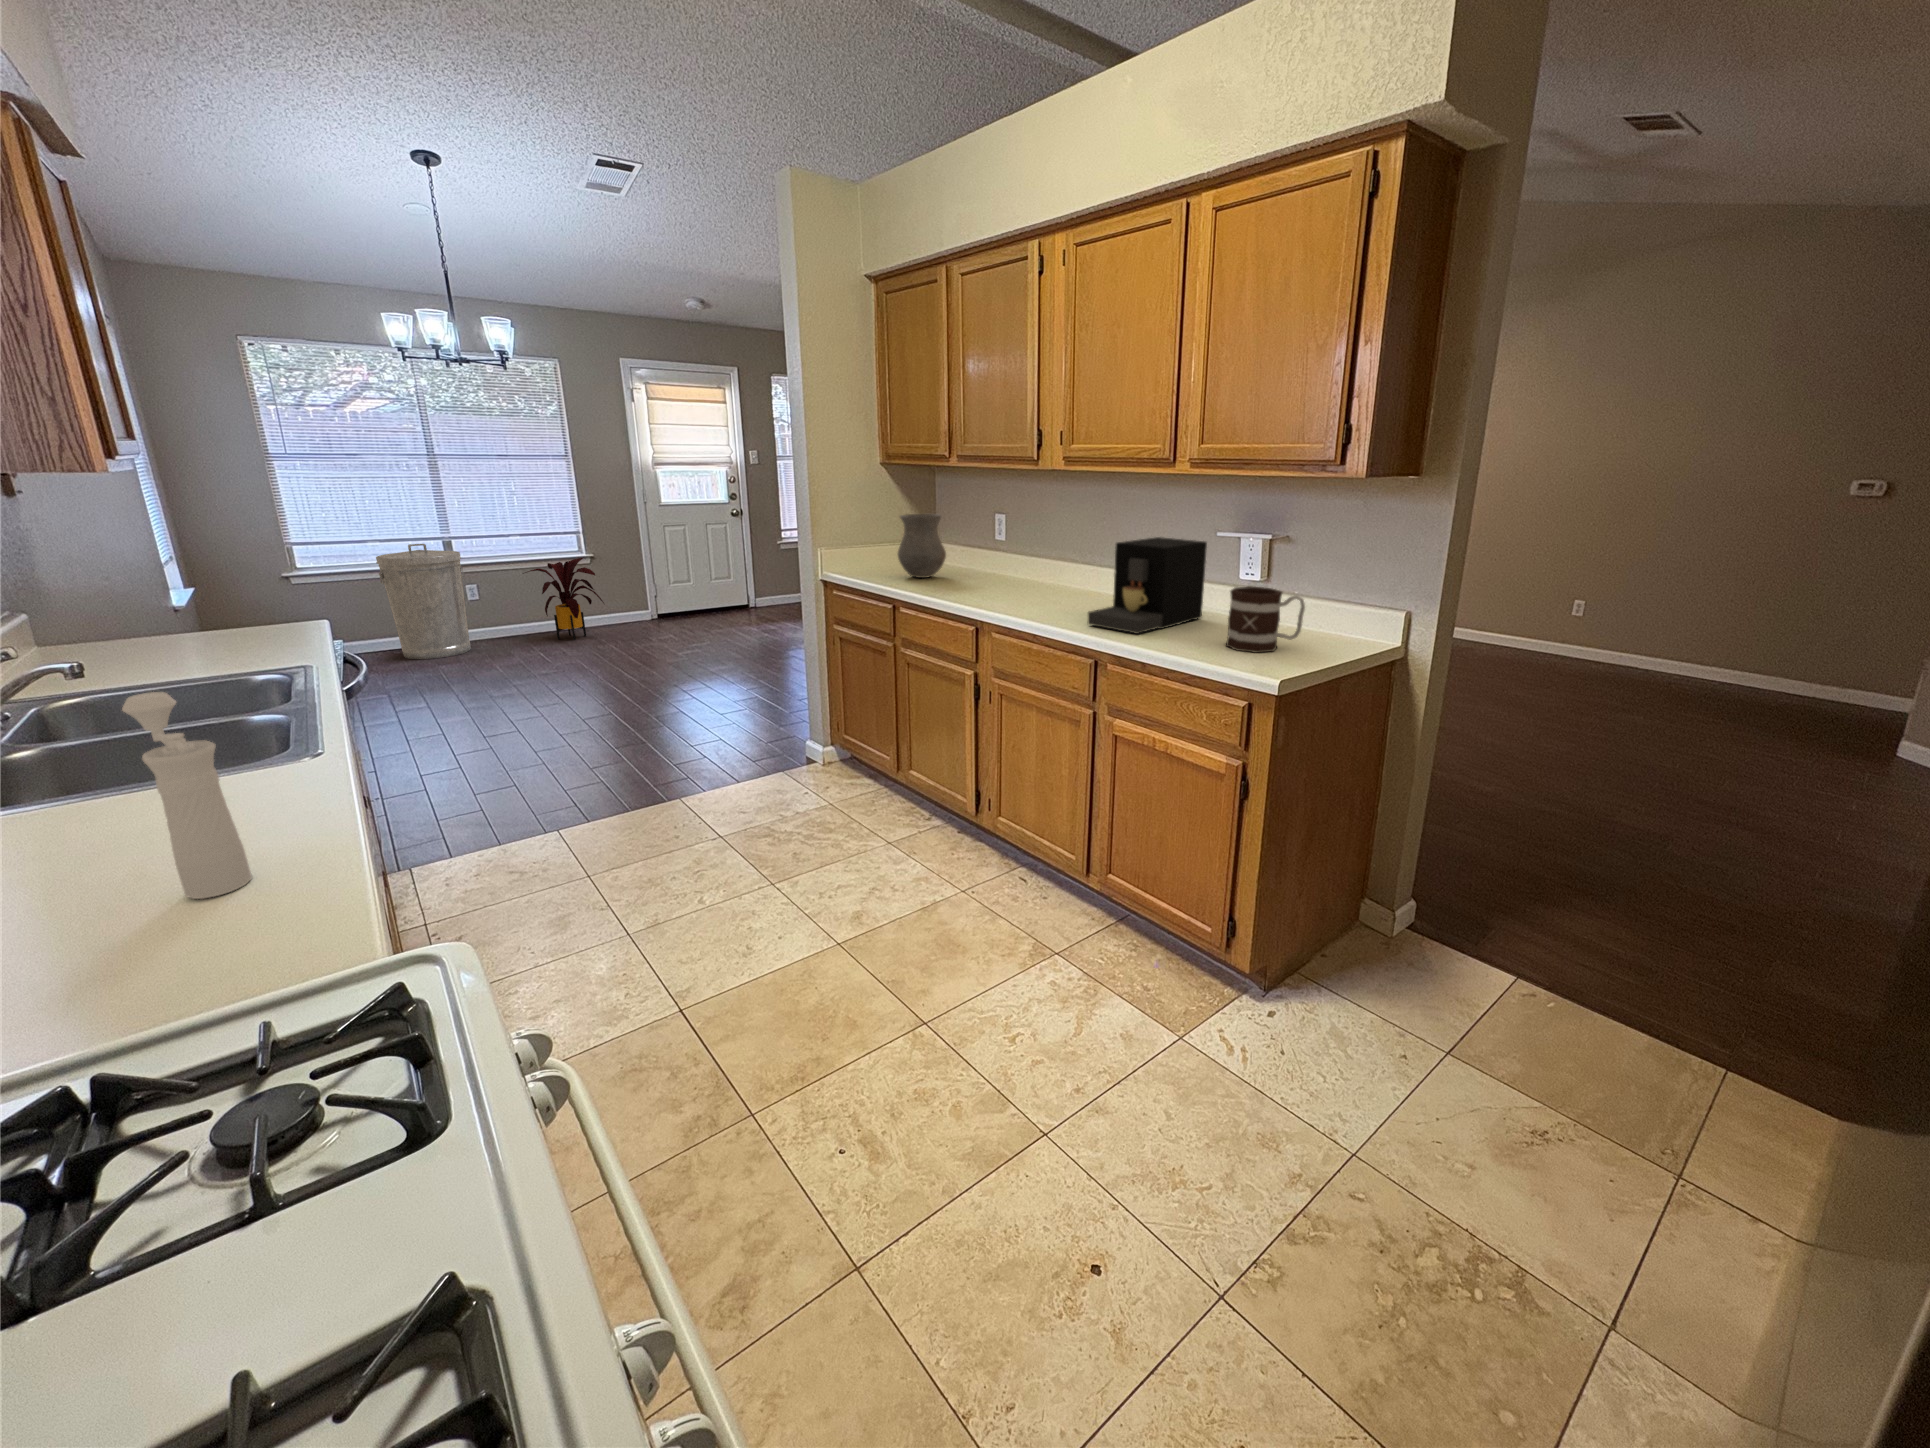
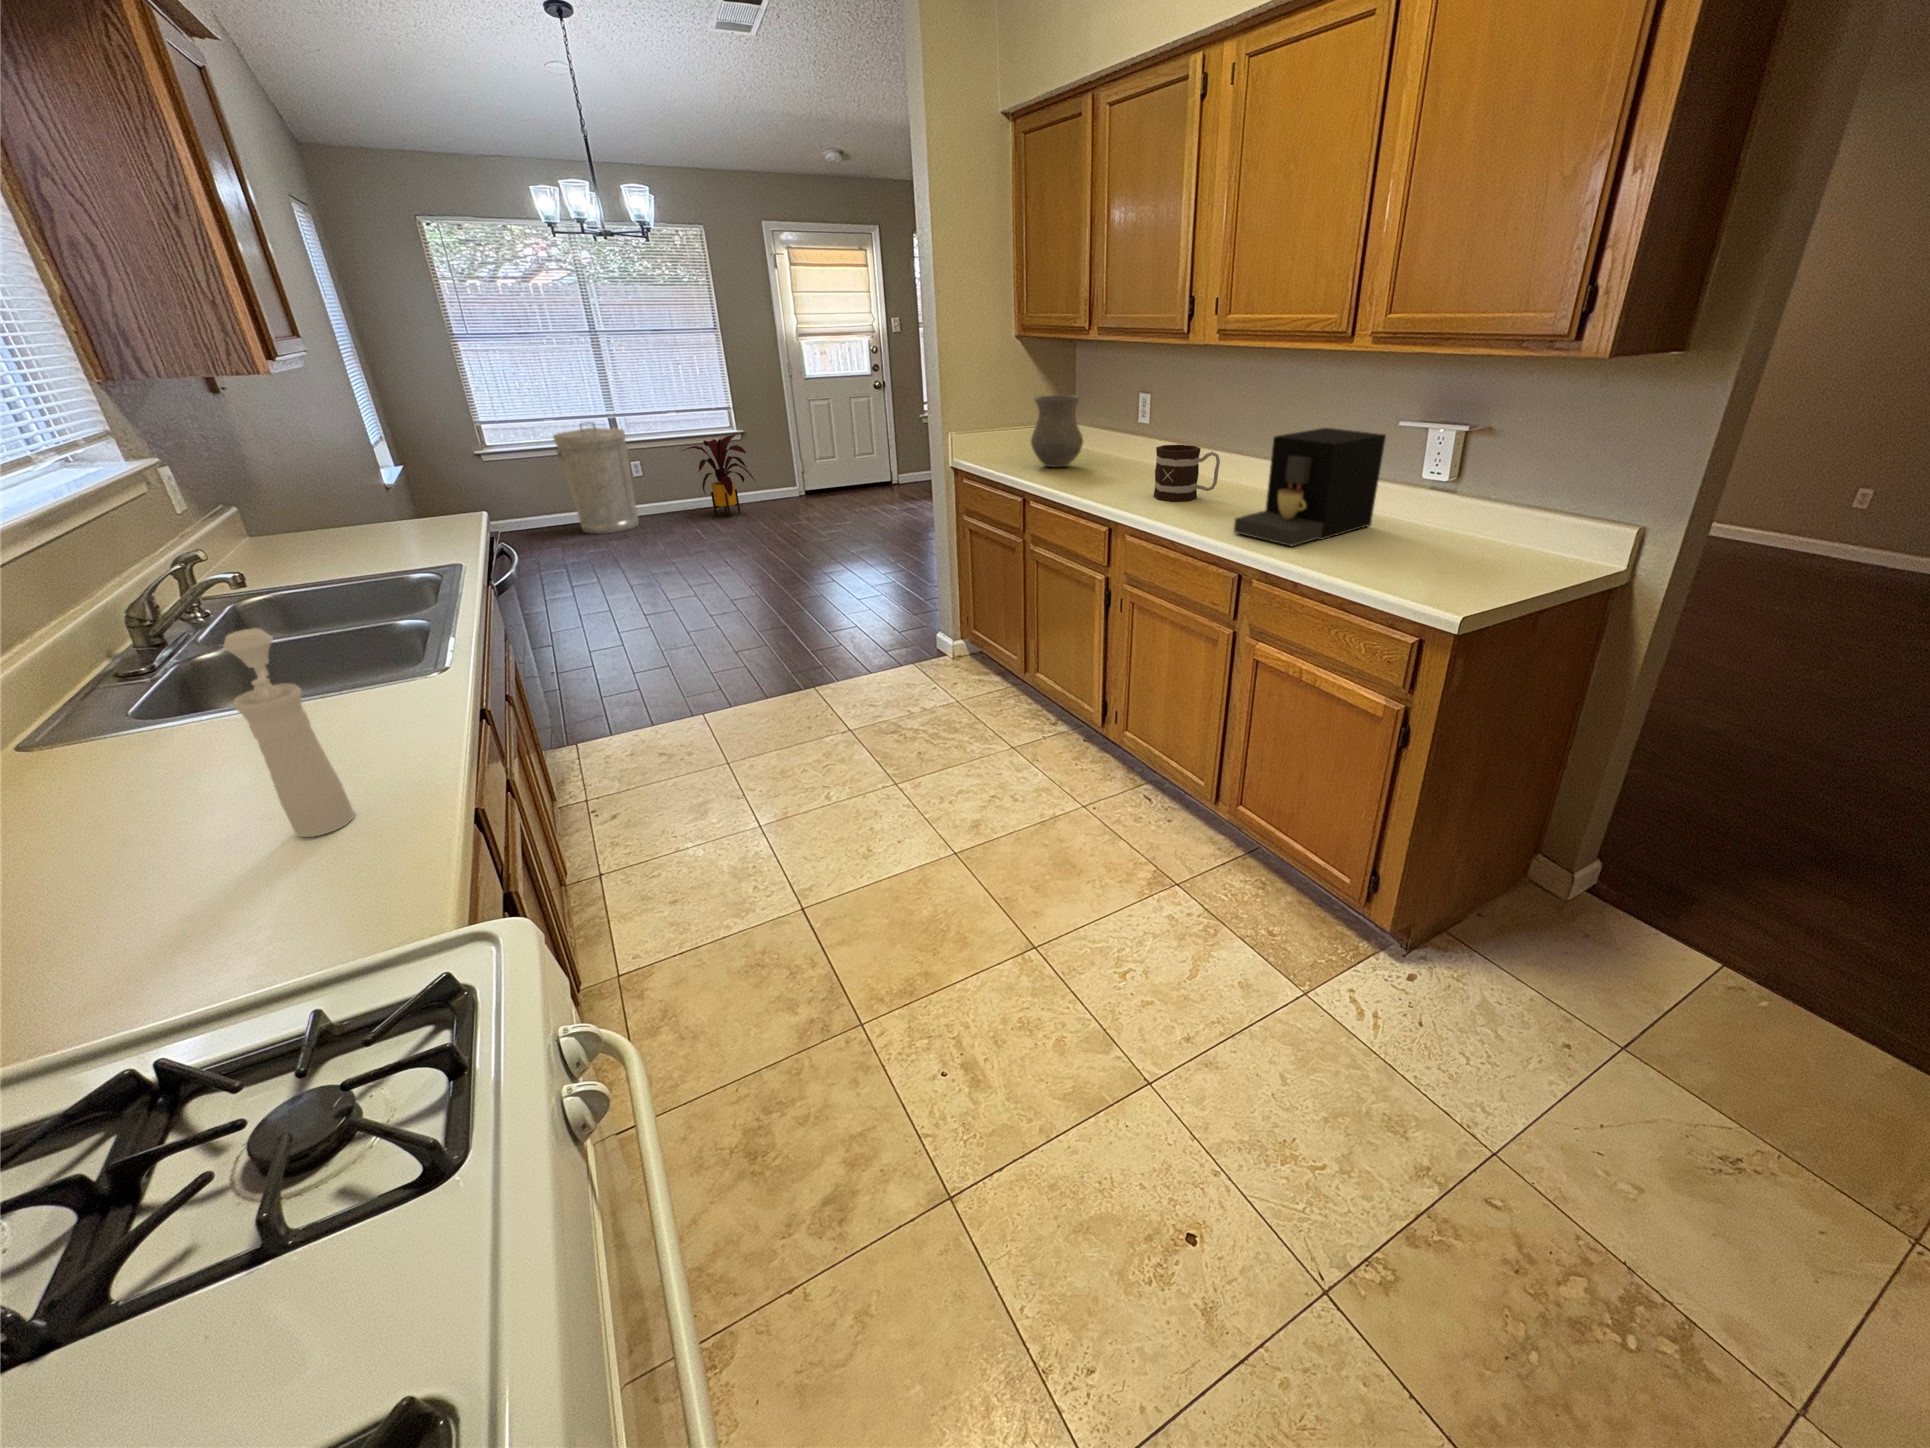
mug: present [1226,587,1305,653] -> present [1154,444,1220,502]

